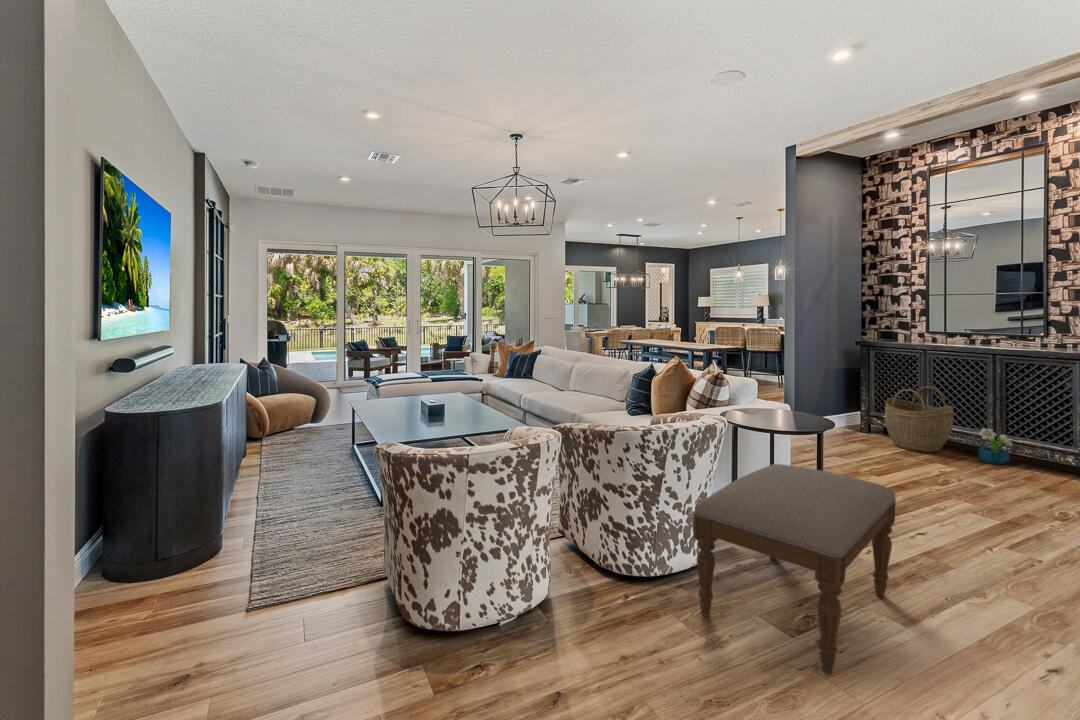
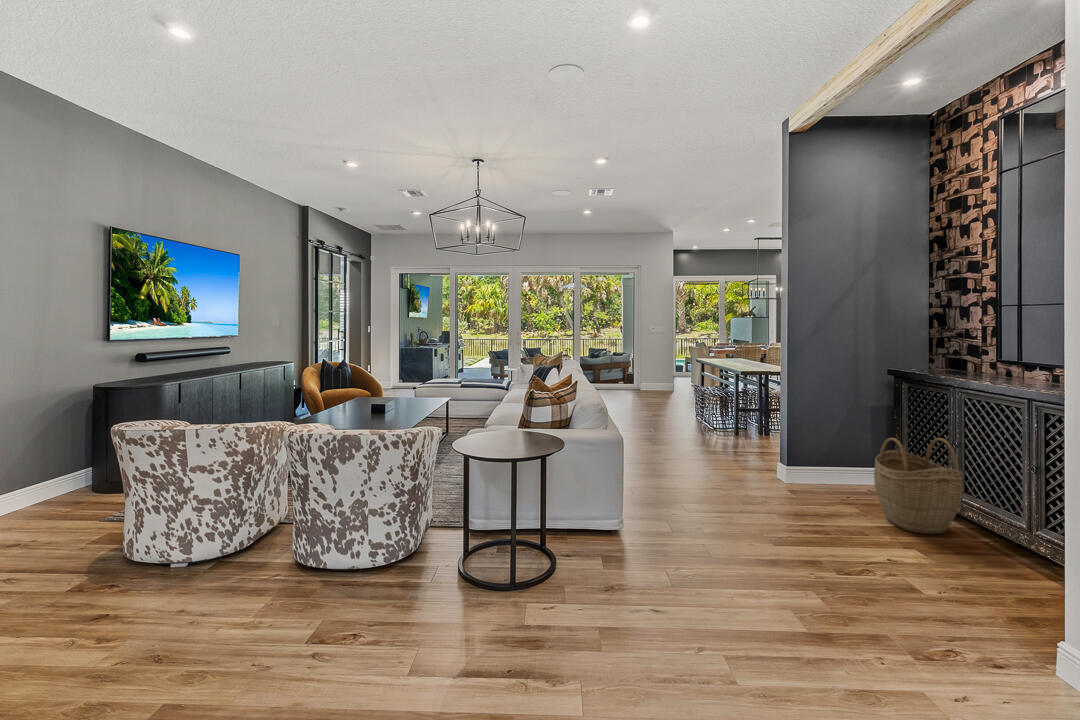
decorative plant: present [978,428,1012,464] -> none [968,506,1022,566]
ottoman: present [693,464,896,674] -> none [250,480,463,667]

